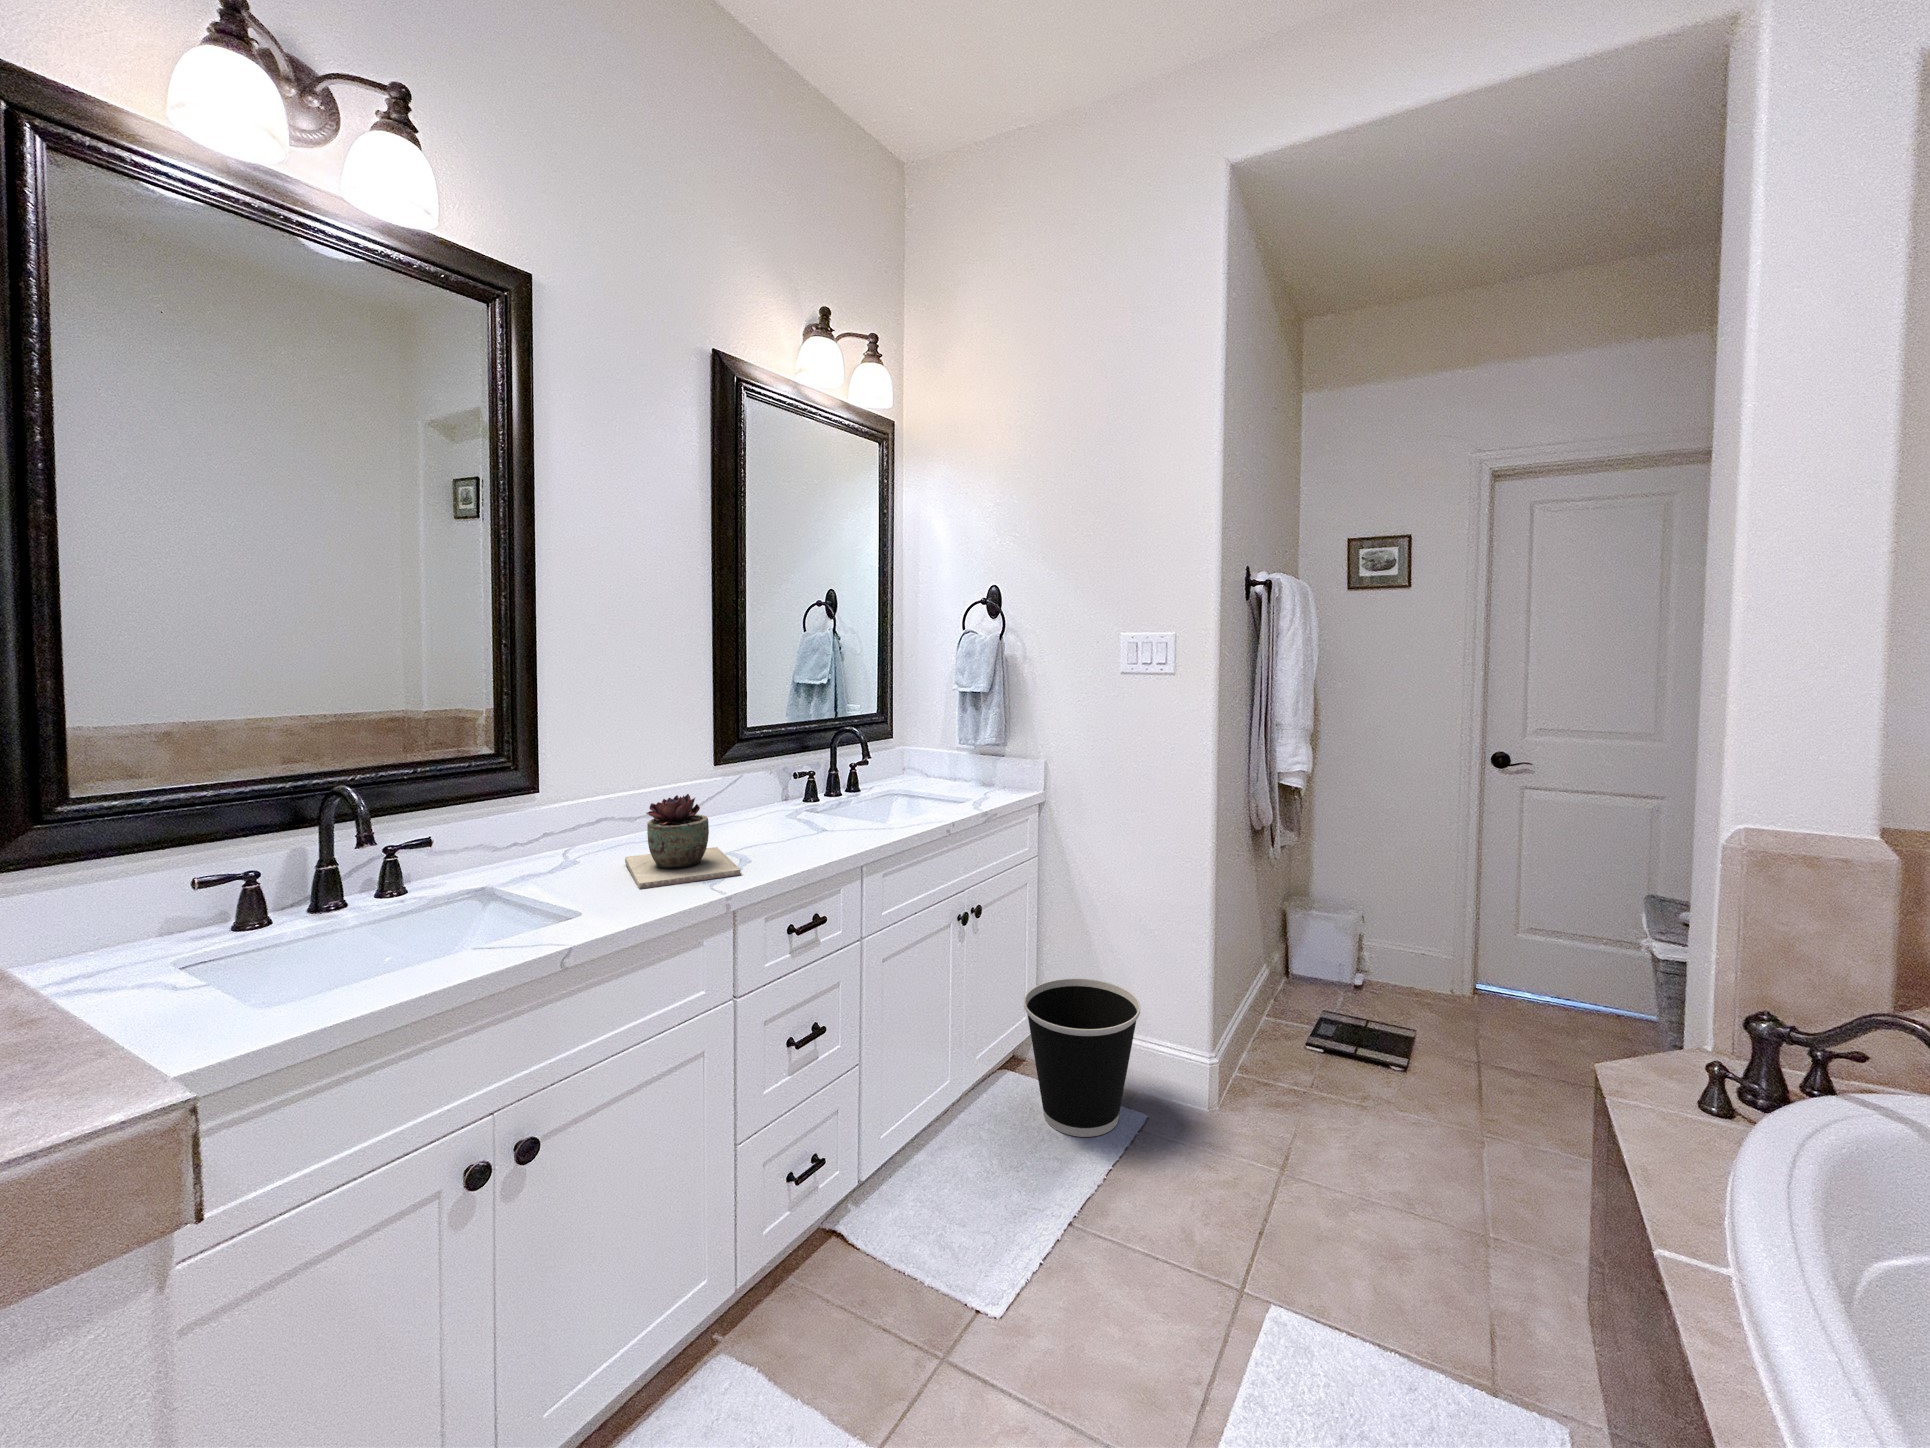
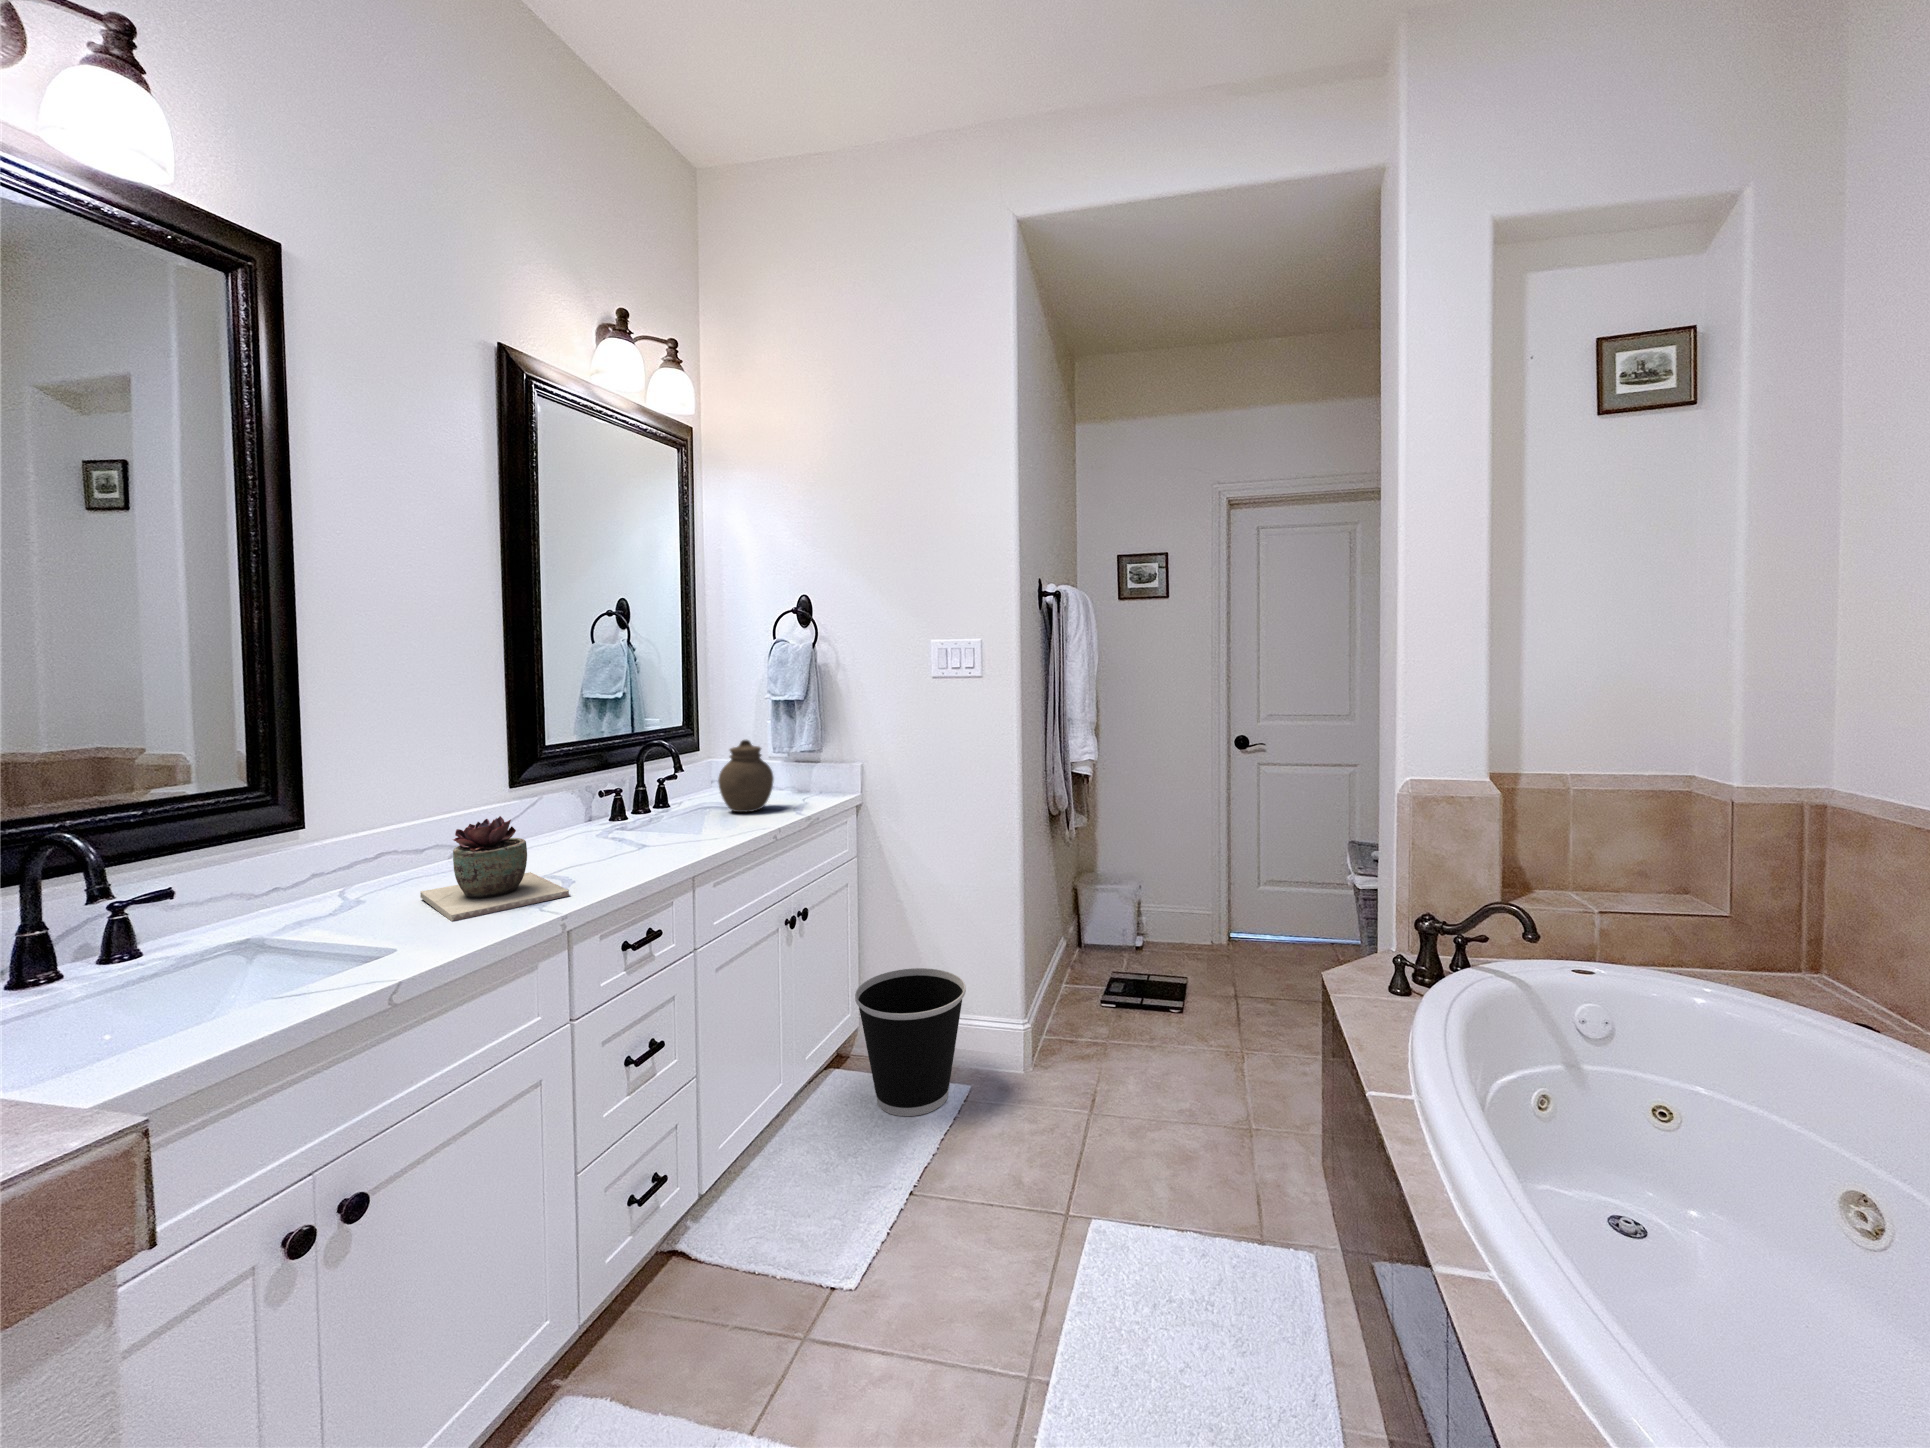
jar: none [900,730,952,802] -> present [718,740,774,812]

